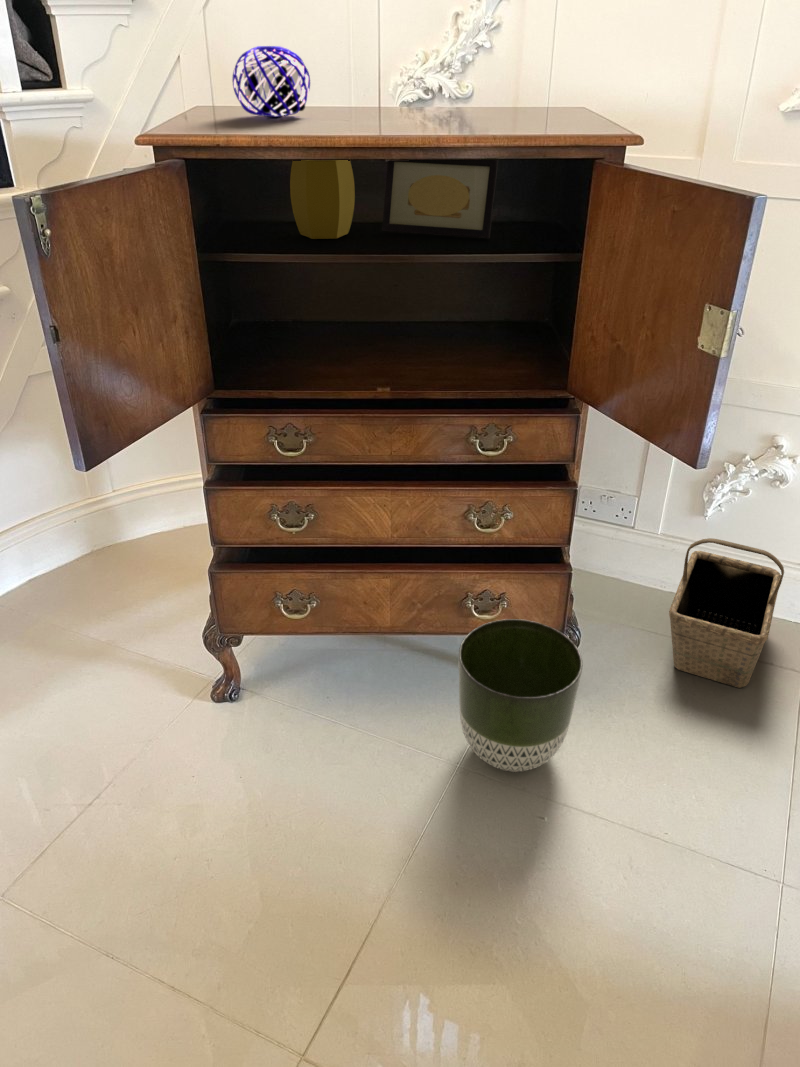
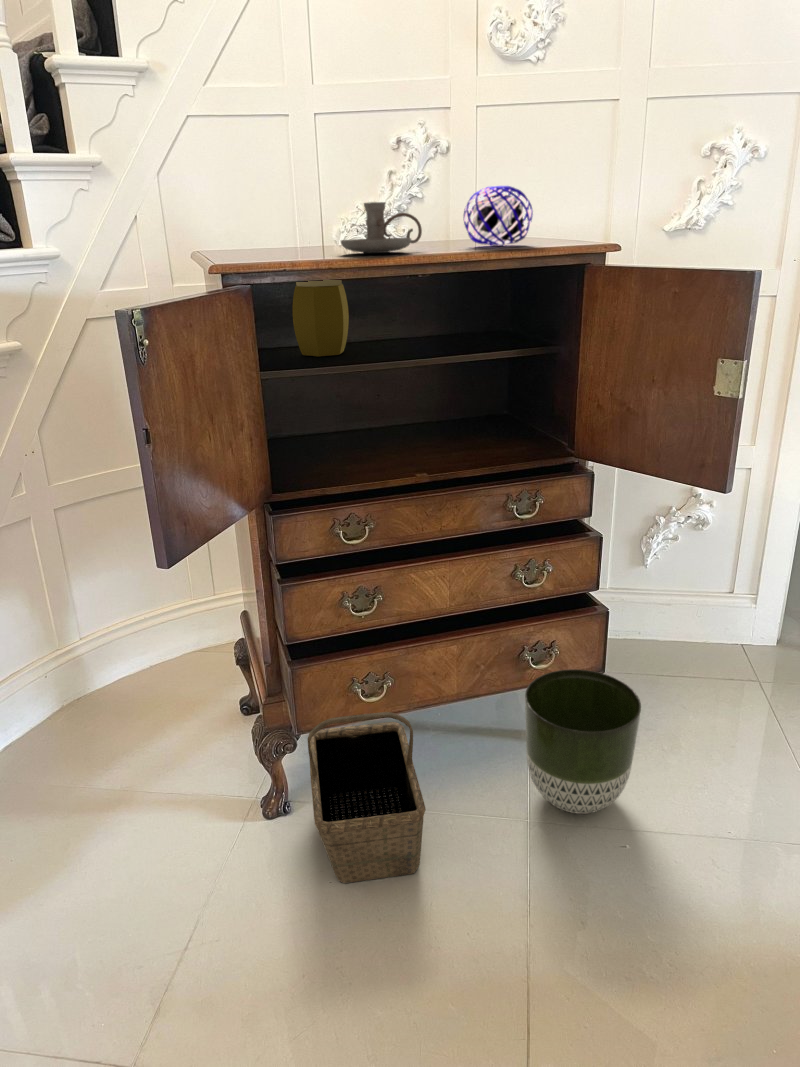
decorative orb: present [233,46,310,117] -> present [464,186,533,245]
candle holder: none [323,67,421,129] -> present [341,202,422,253]
picture frame: present [382,160,499,239] -> none [370,278,470,347]
basket: present [669,538,784,688] -> present [307,712,426,883]

